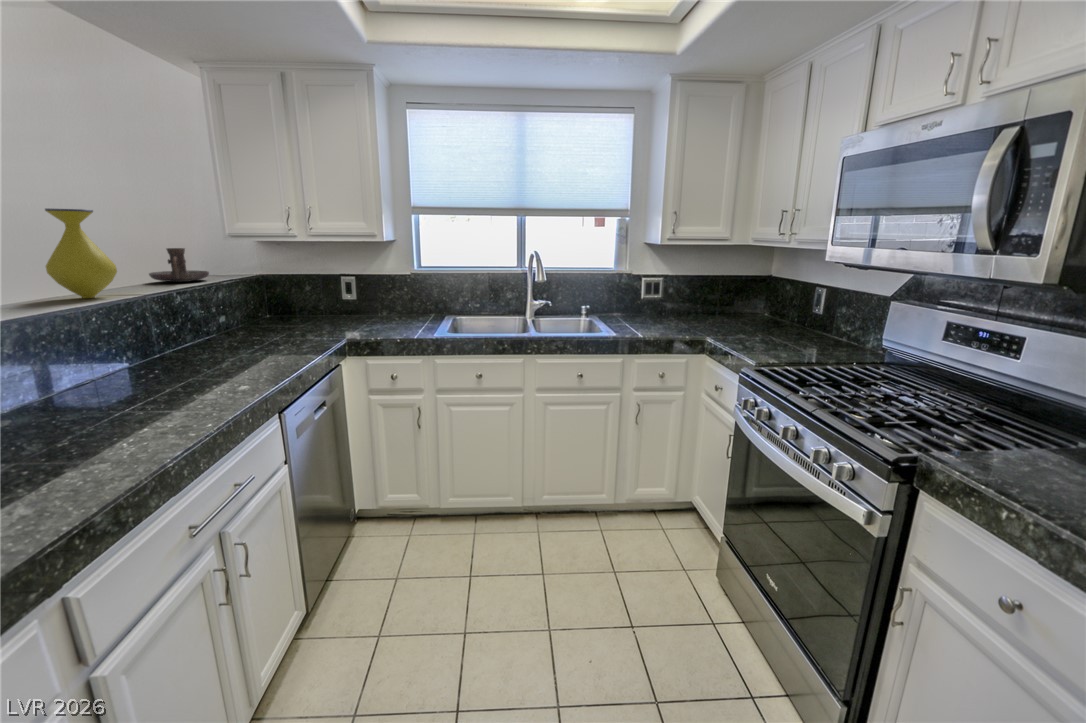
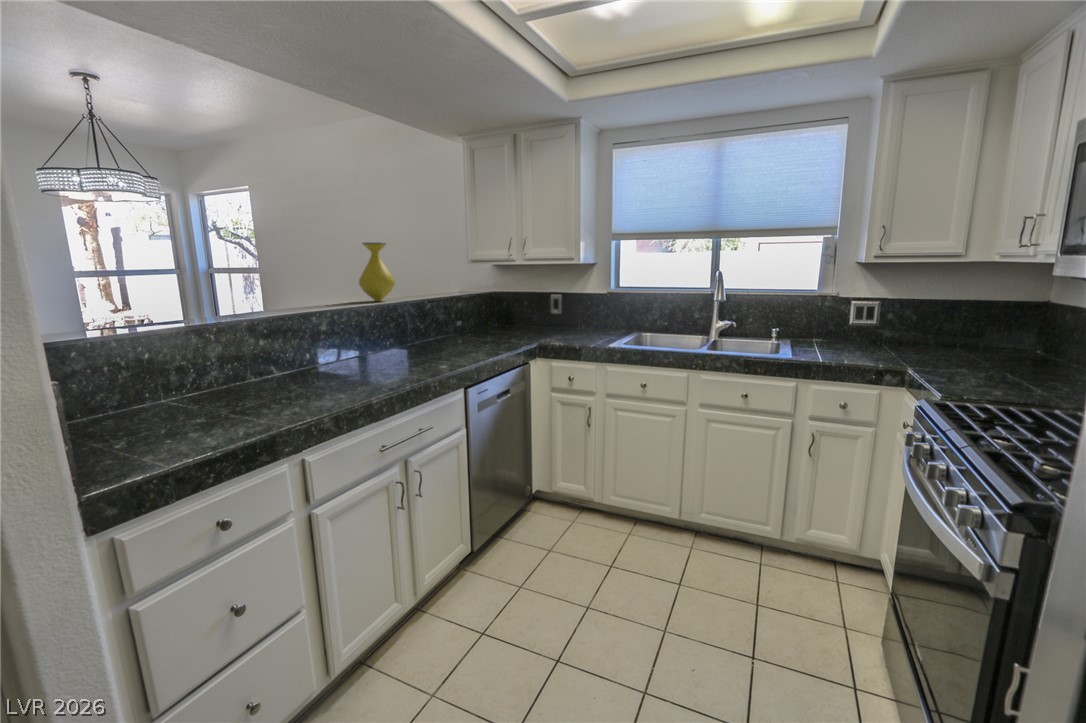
candle holder: present [149,248,209,282] -> none [420,270,457,294]

